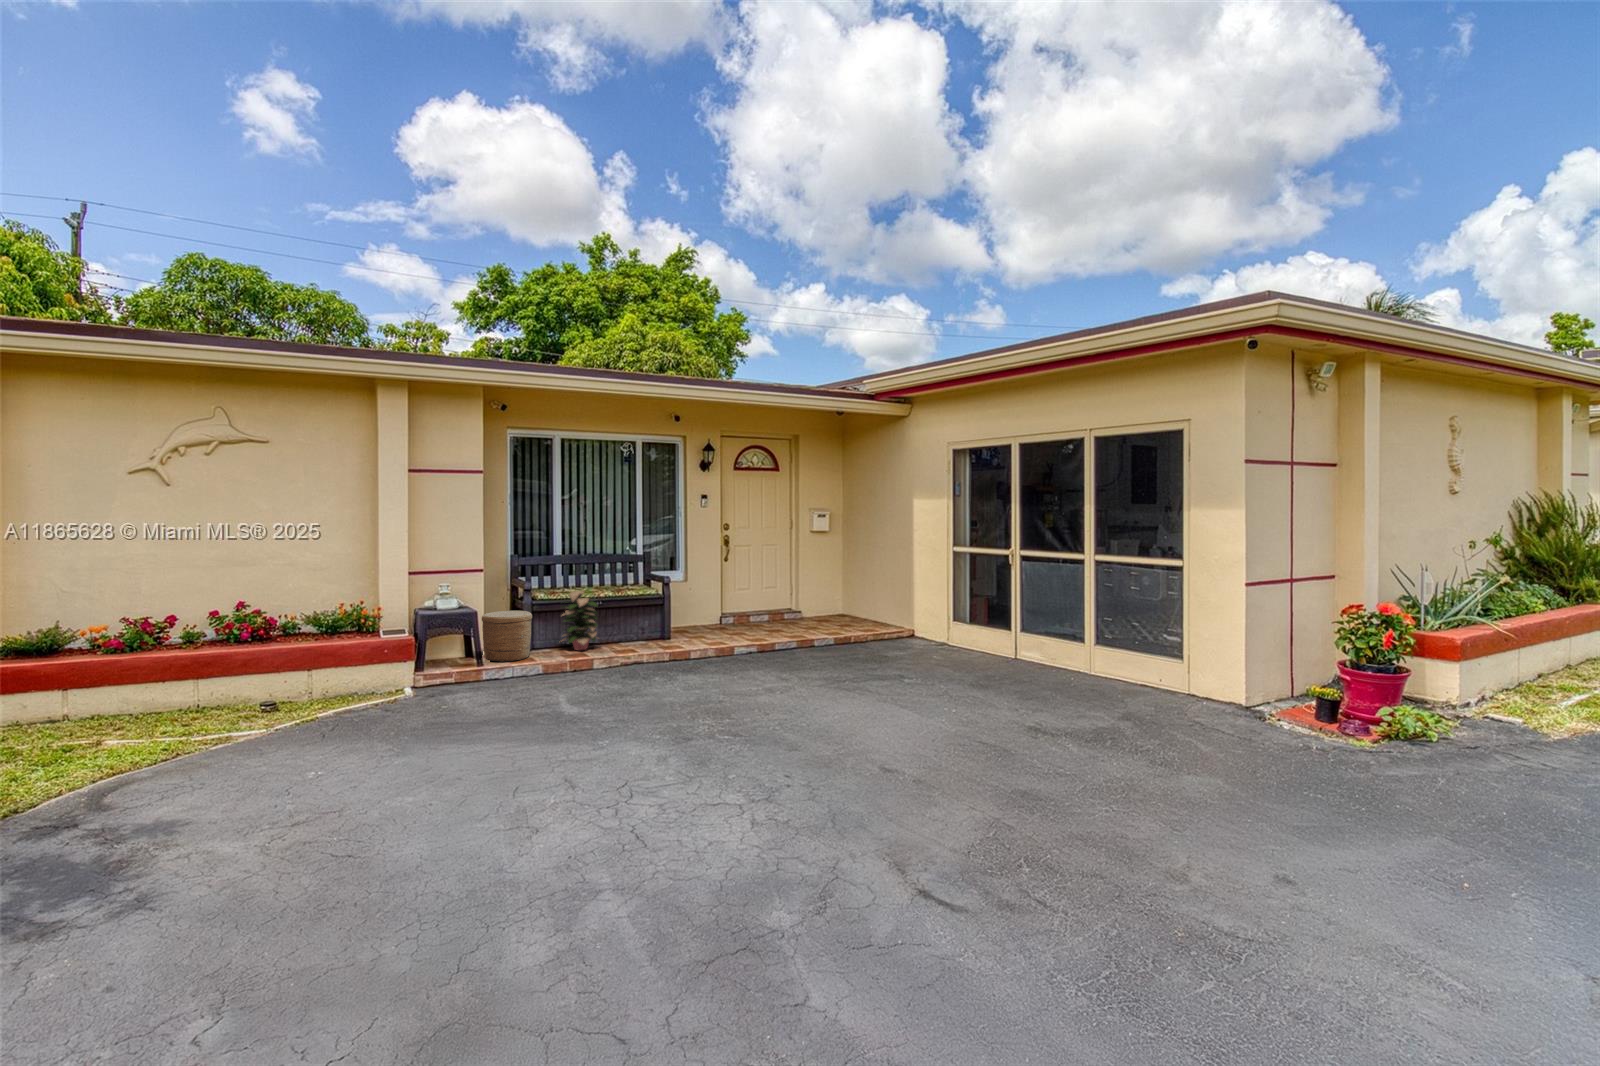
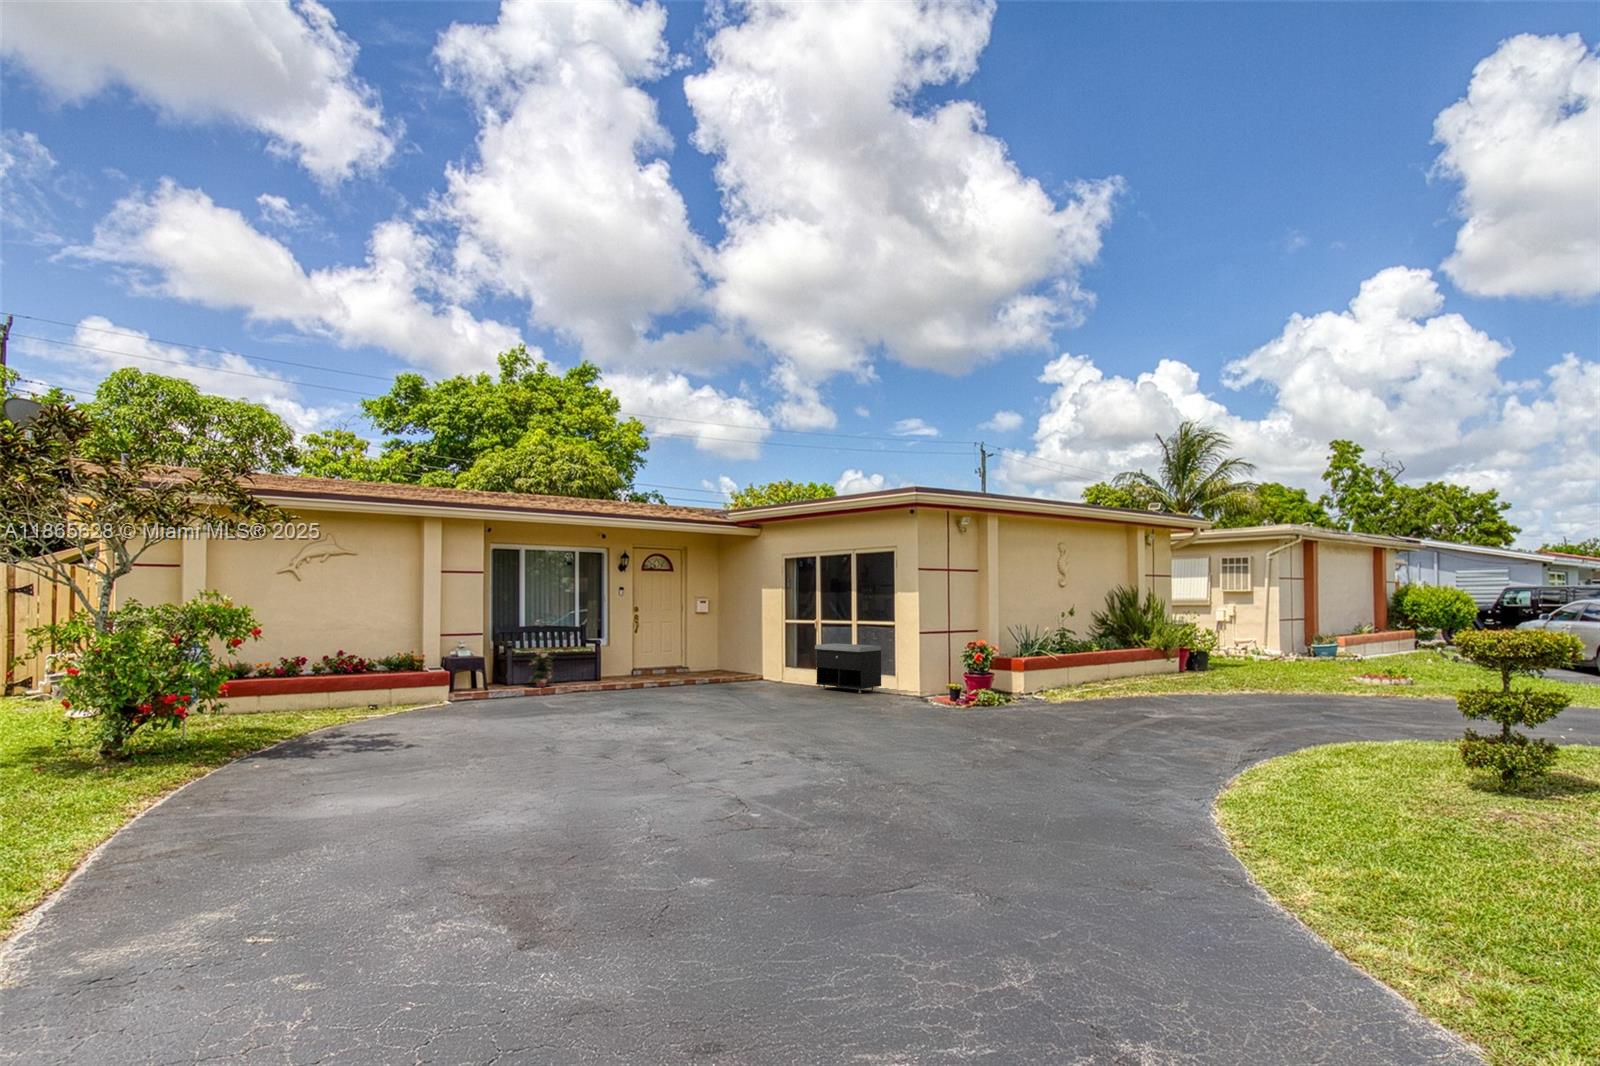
storage bench: none [1019,590,1141,684] -> present [815,643,881,693]
woven basket: present [482,611,532,662] -> none [481,661,513,692]

